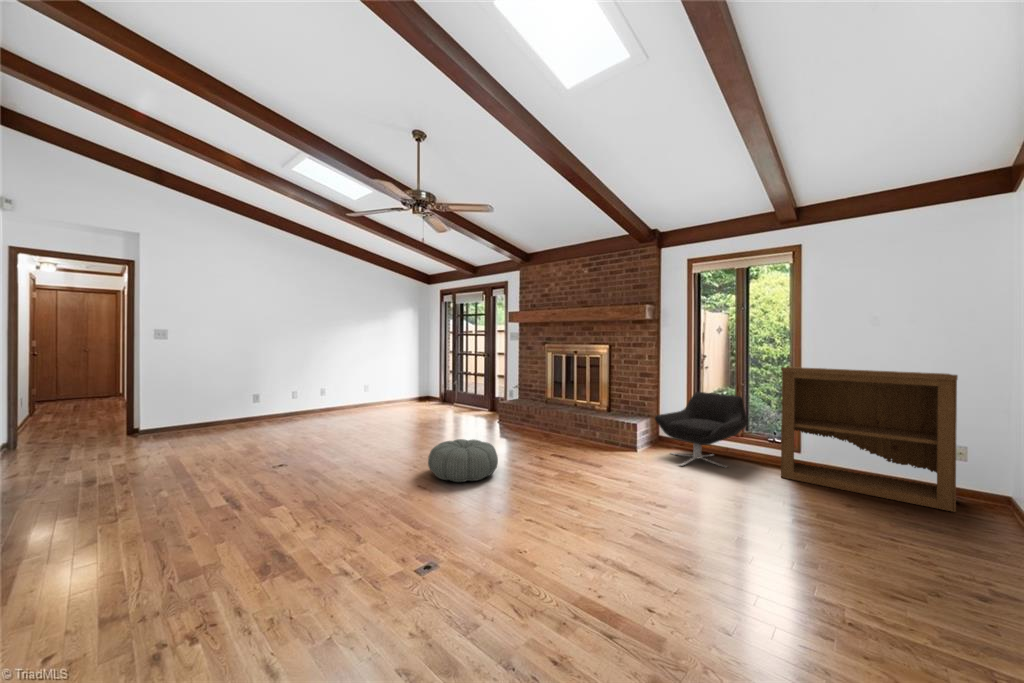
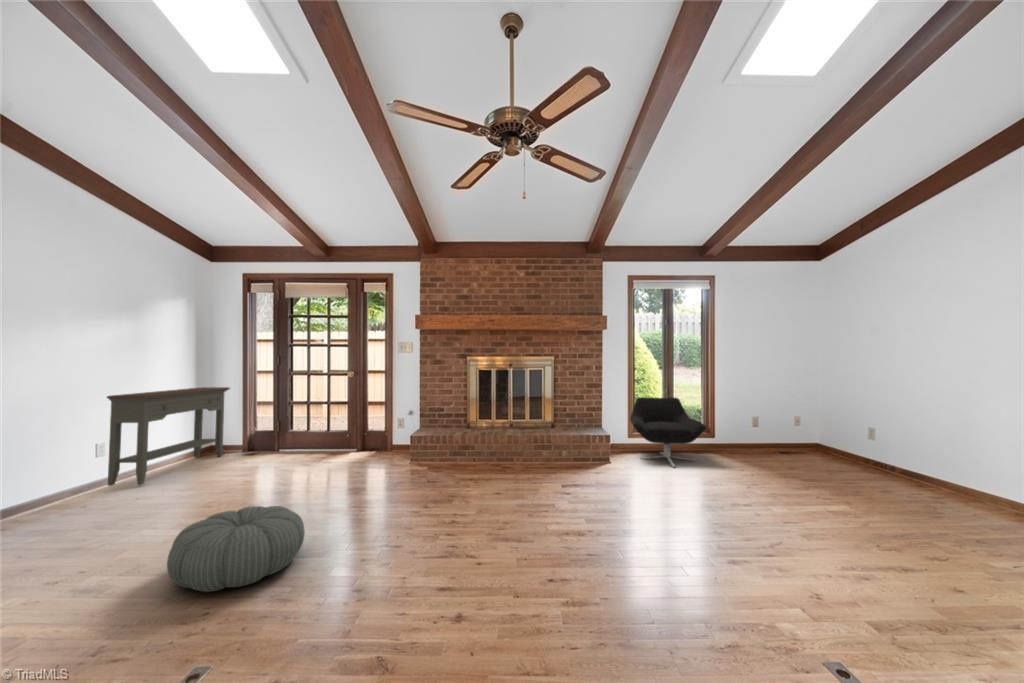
console table: none [365,360,430,408] -> present [107,387,230,486]
bookshelf: present [781,367,958,512] -> none [709,370,825,459]
pouf: present [428,439,498,482] -> present [167,506,305,592]

